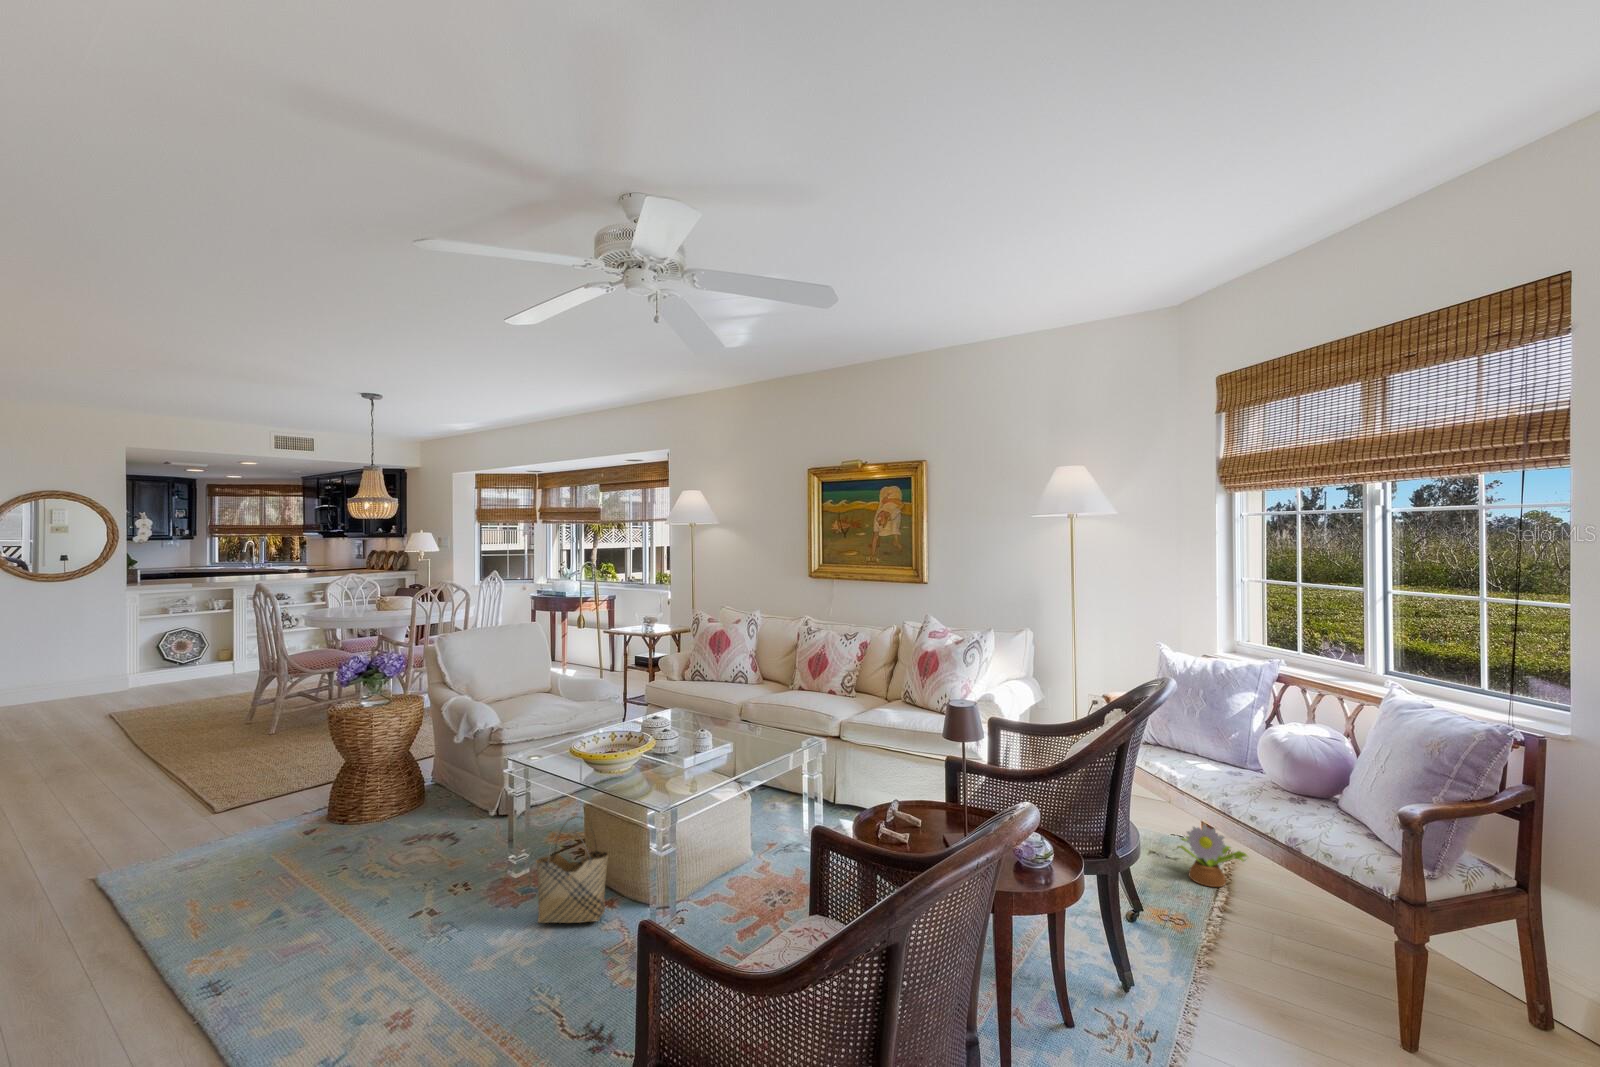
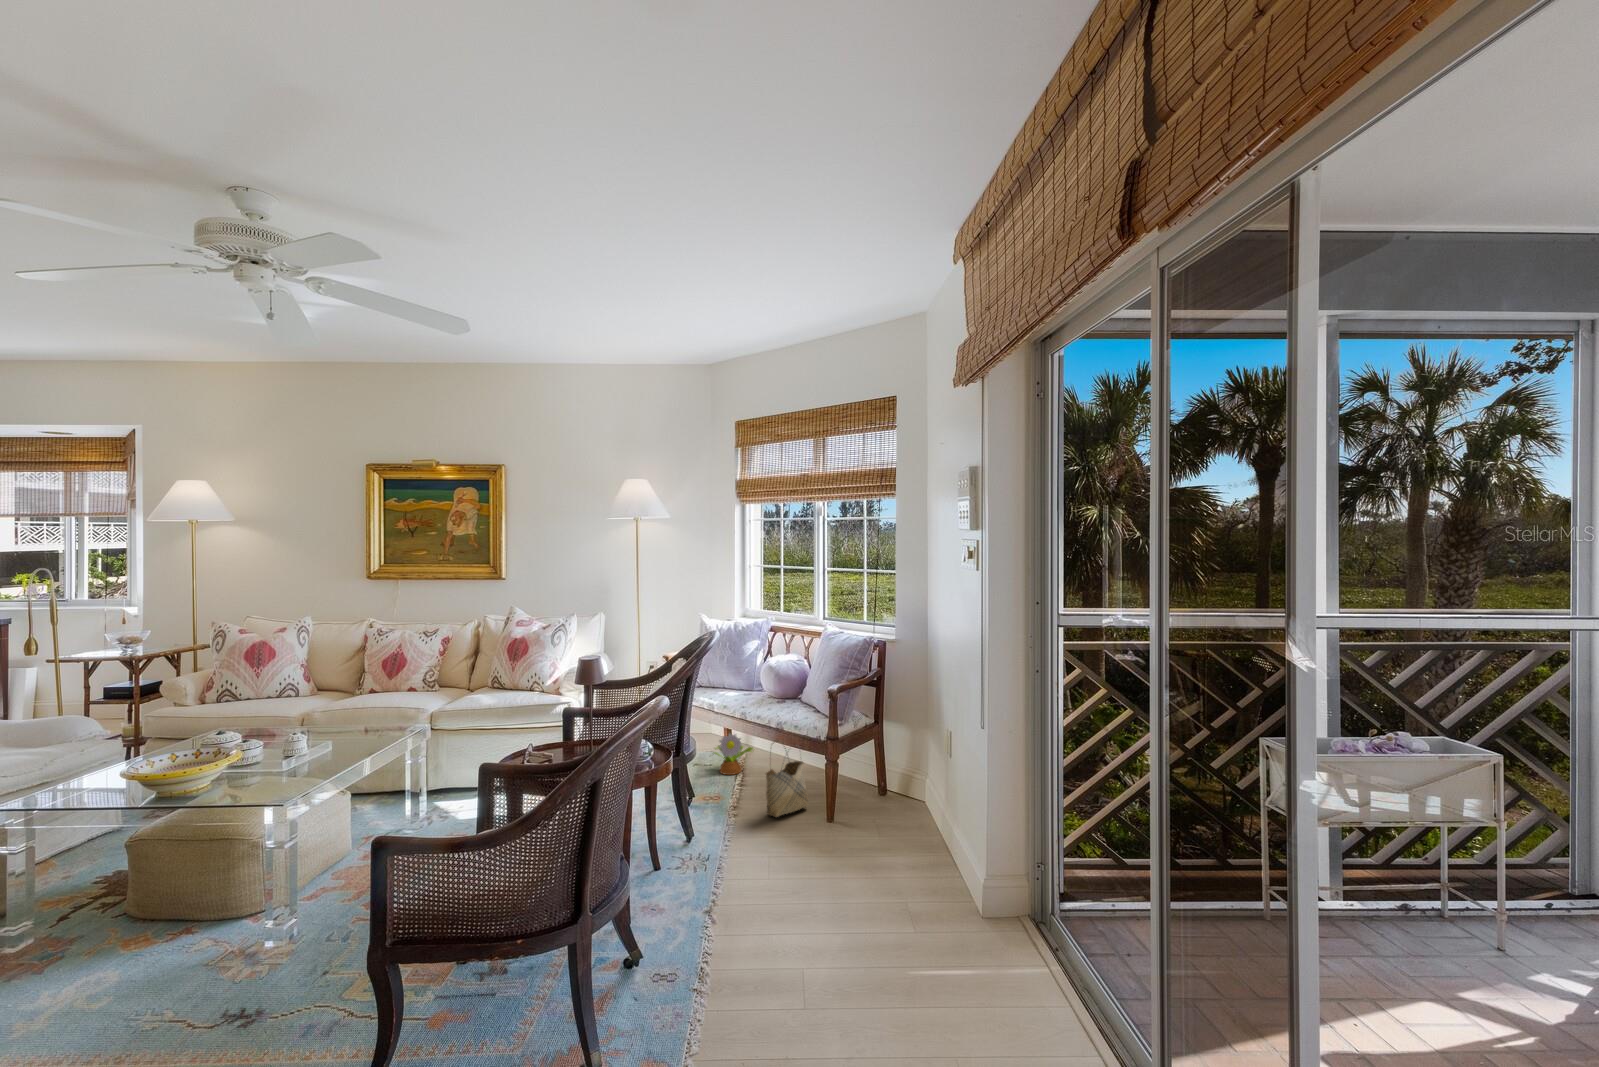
woven basket: present [536,816,608,923] -> present [766,740,808,817]

